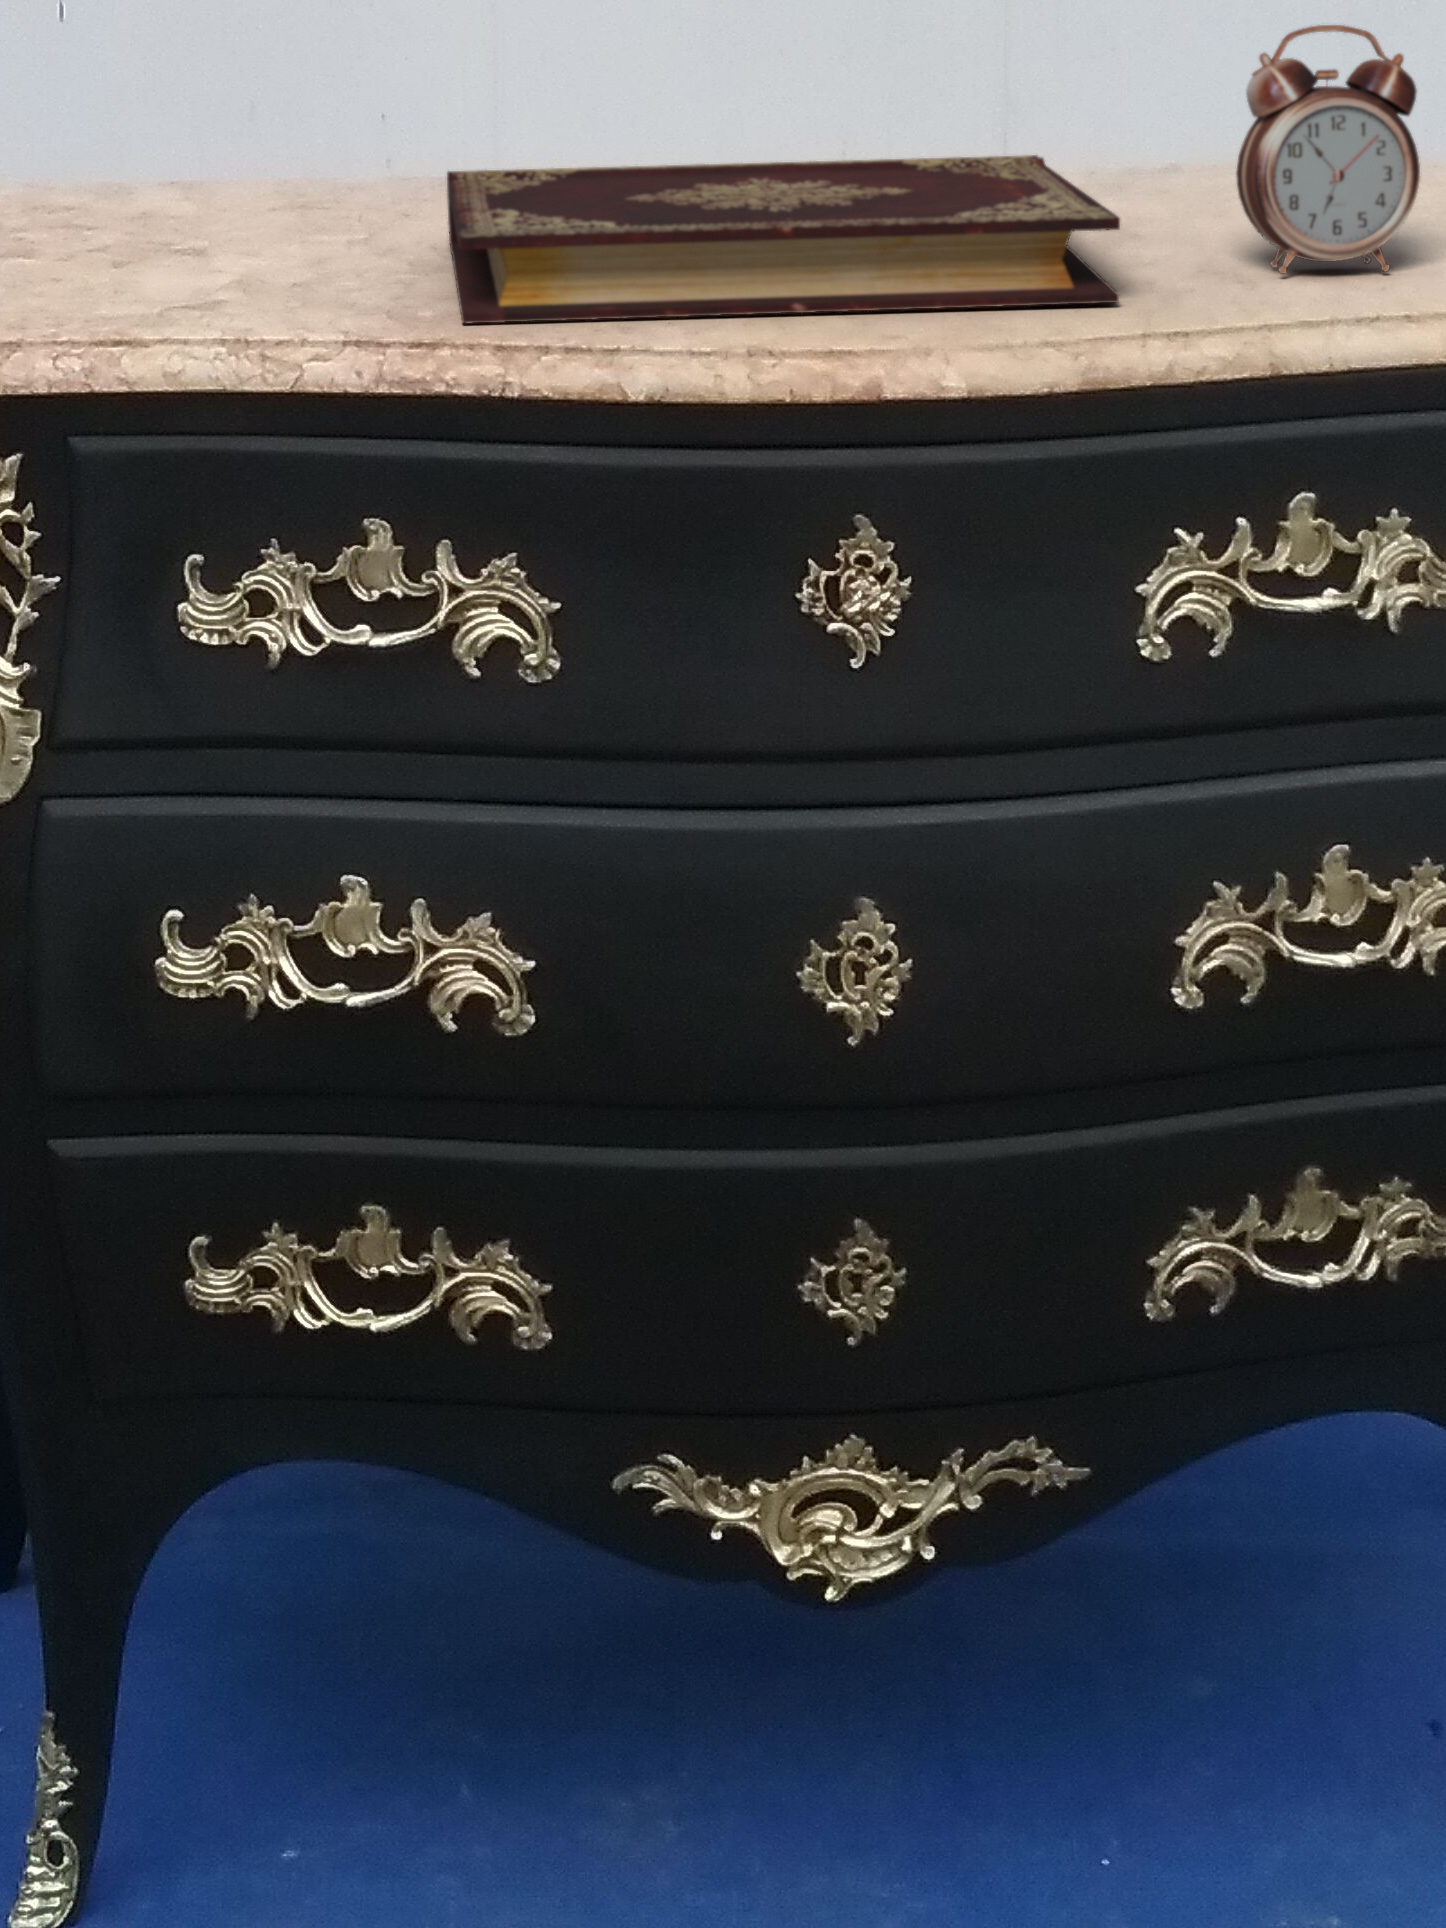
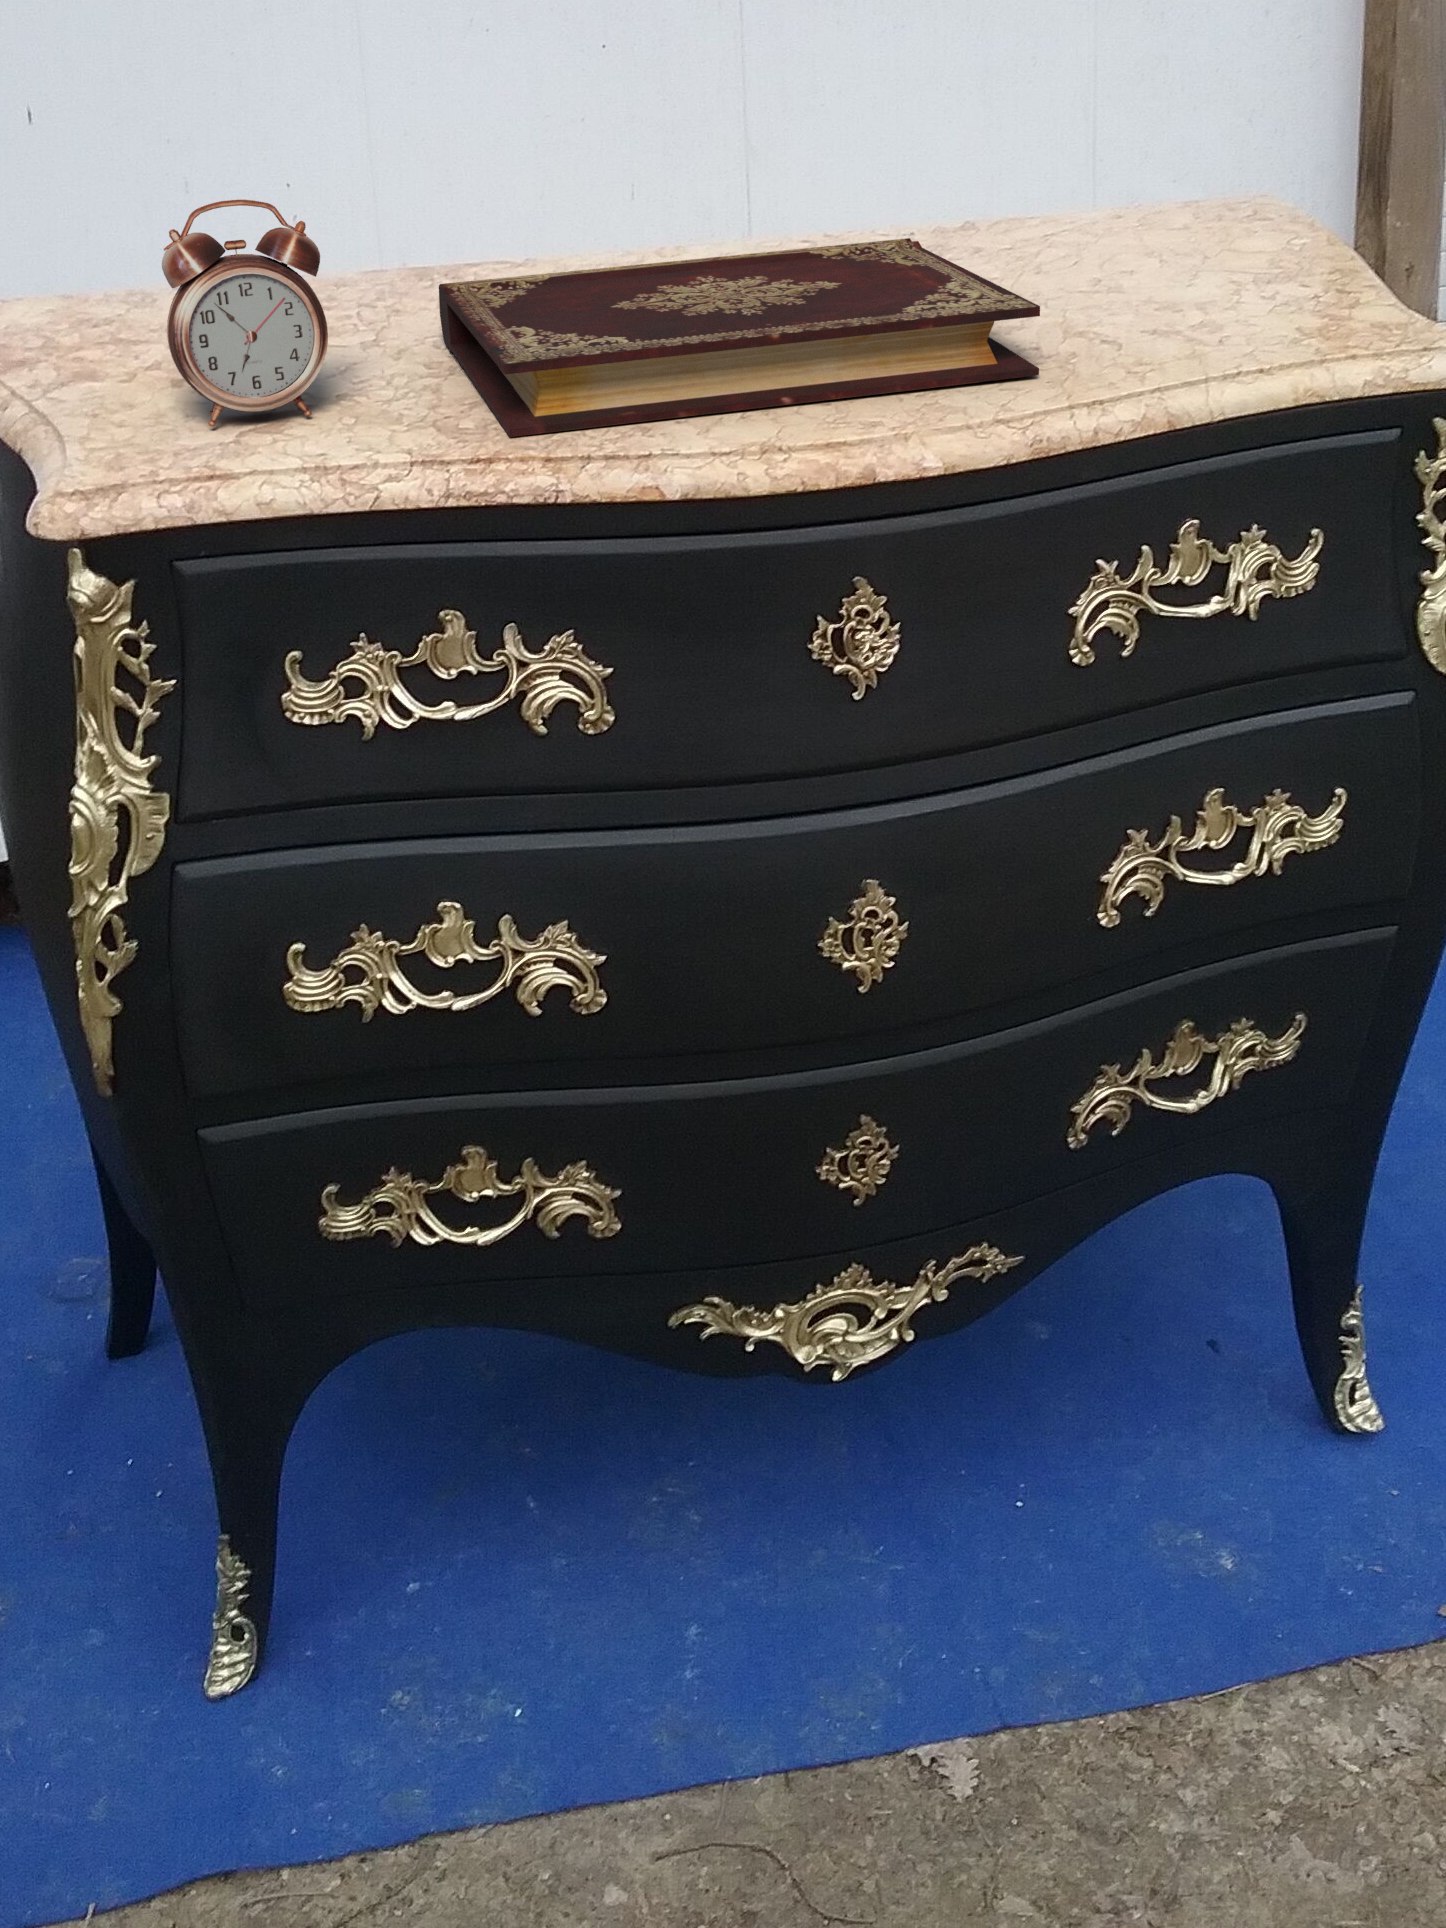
alarm clock: present [1236,25,1420,274] -> present [162,200,328,427]

